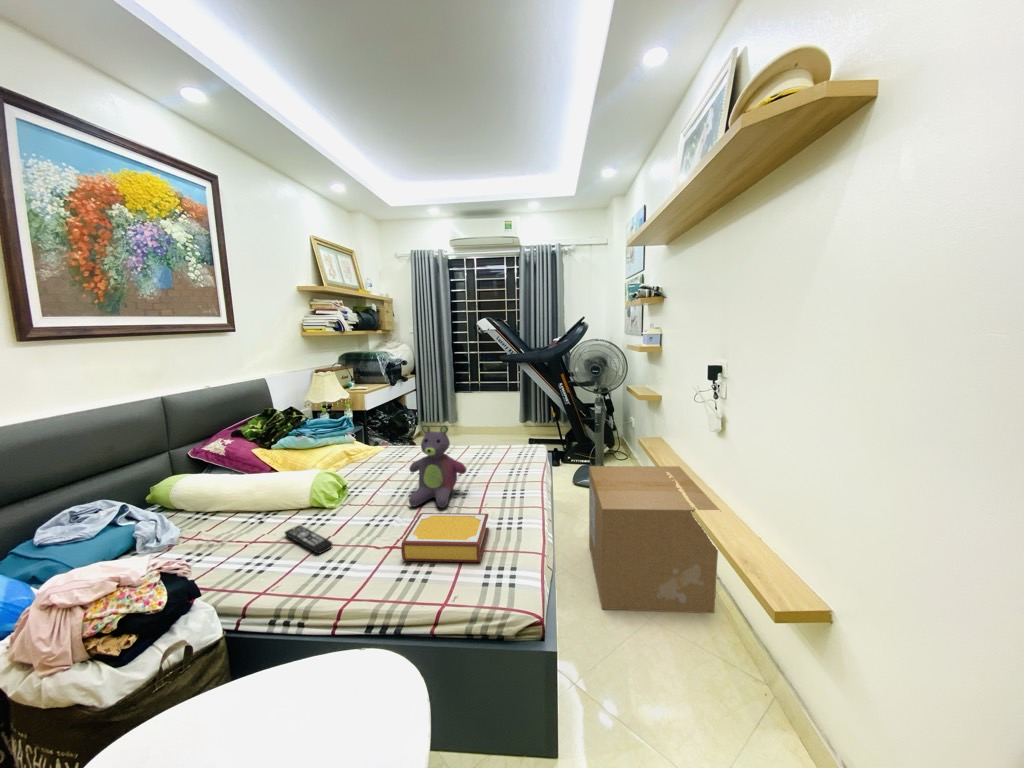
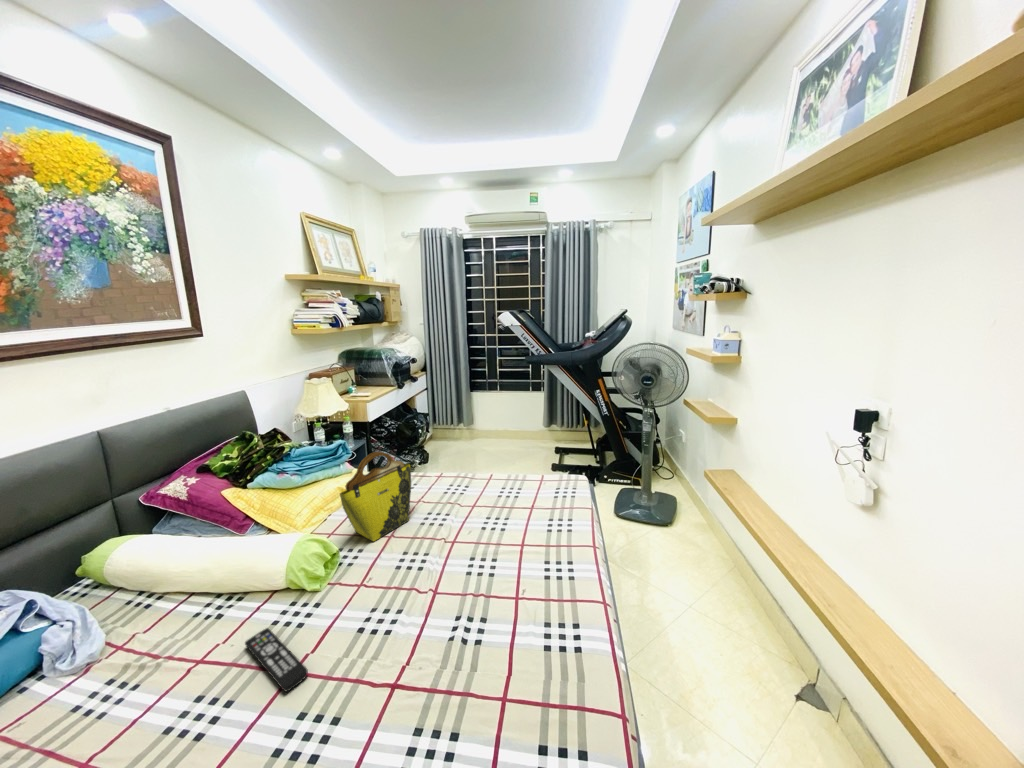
tote bag: none [349,414,404,482] -> present [340,452,411,541]
stuffed bear: present [409,425,466,508] -> none [417,479,494,598]
cardboard box: present [589,466,720,613] -> none [645,521,862,750]
book: present [401,513,489,562] -> none [404,621,530,728]

